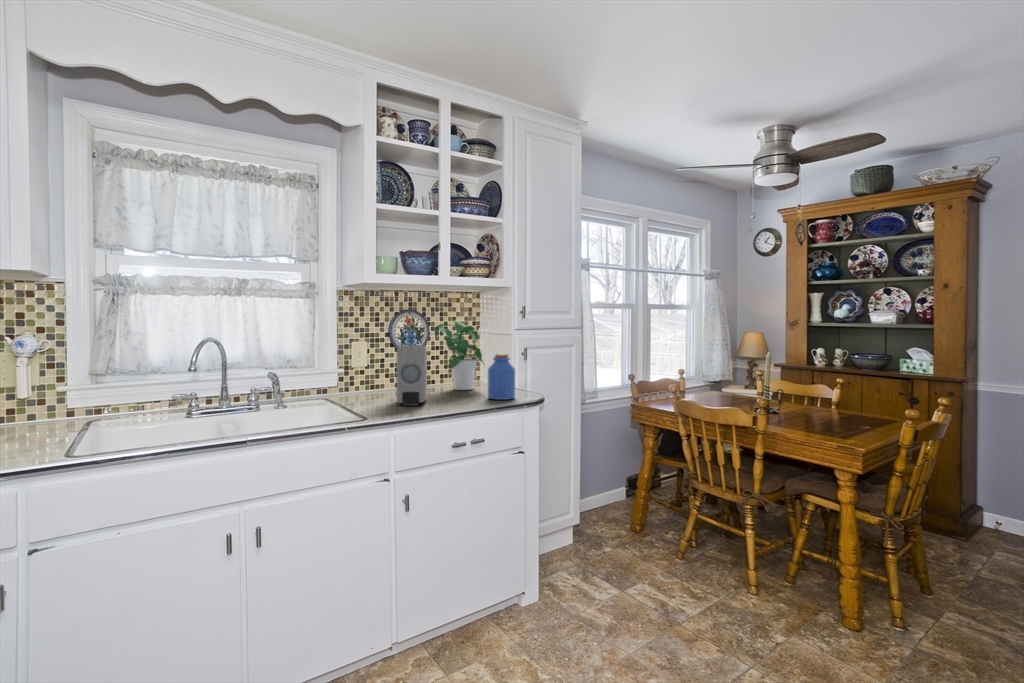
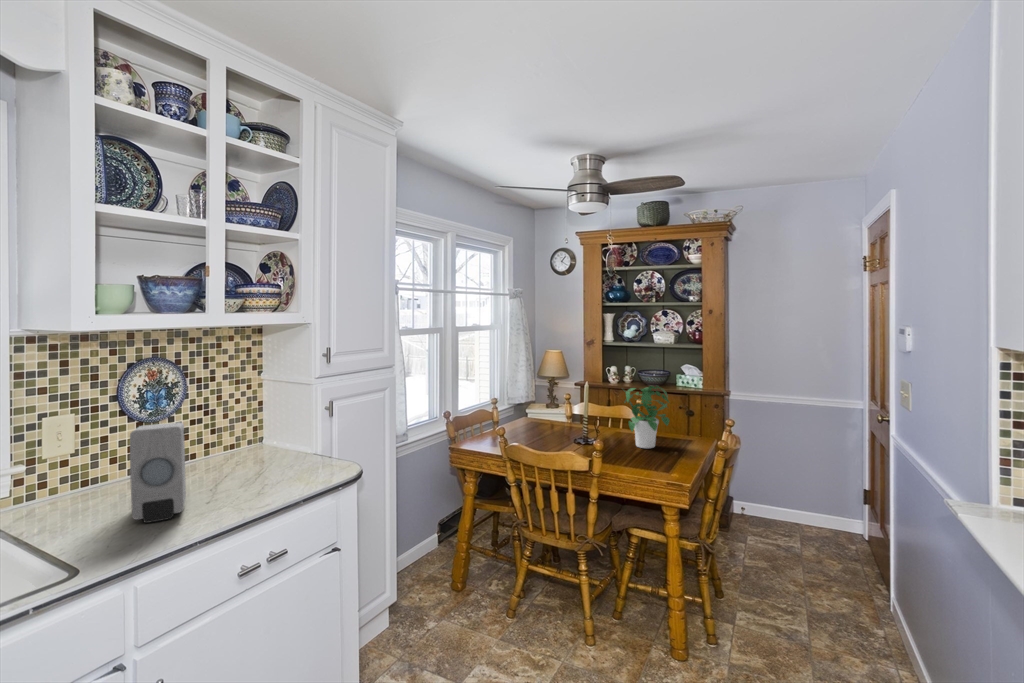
potted plant: present [434,321,483,390] -> present [625,386,670,448]
jar: present [488,354,515,400] -> none [283,420,324,485]

